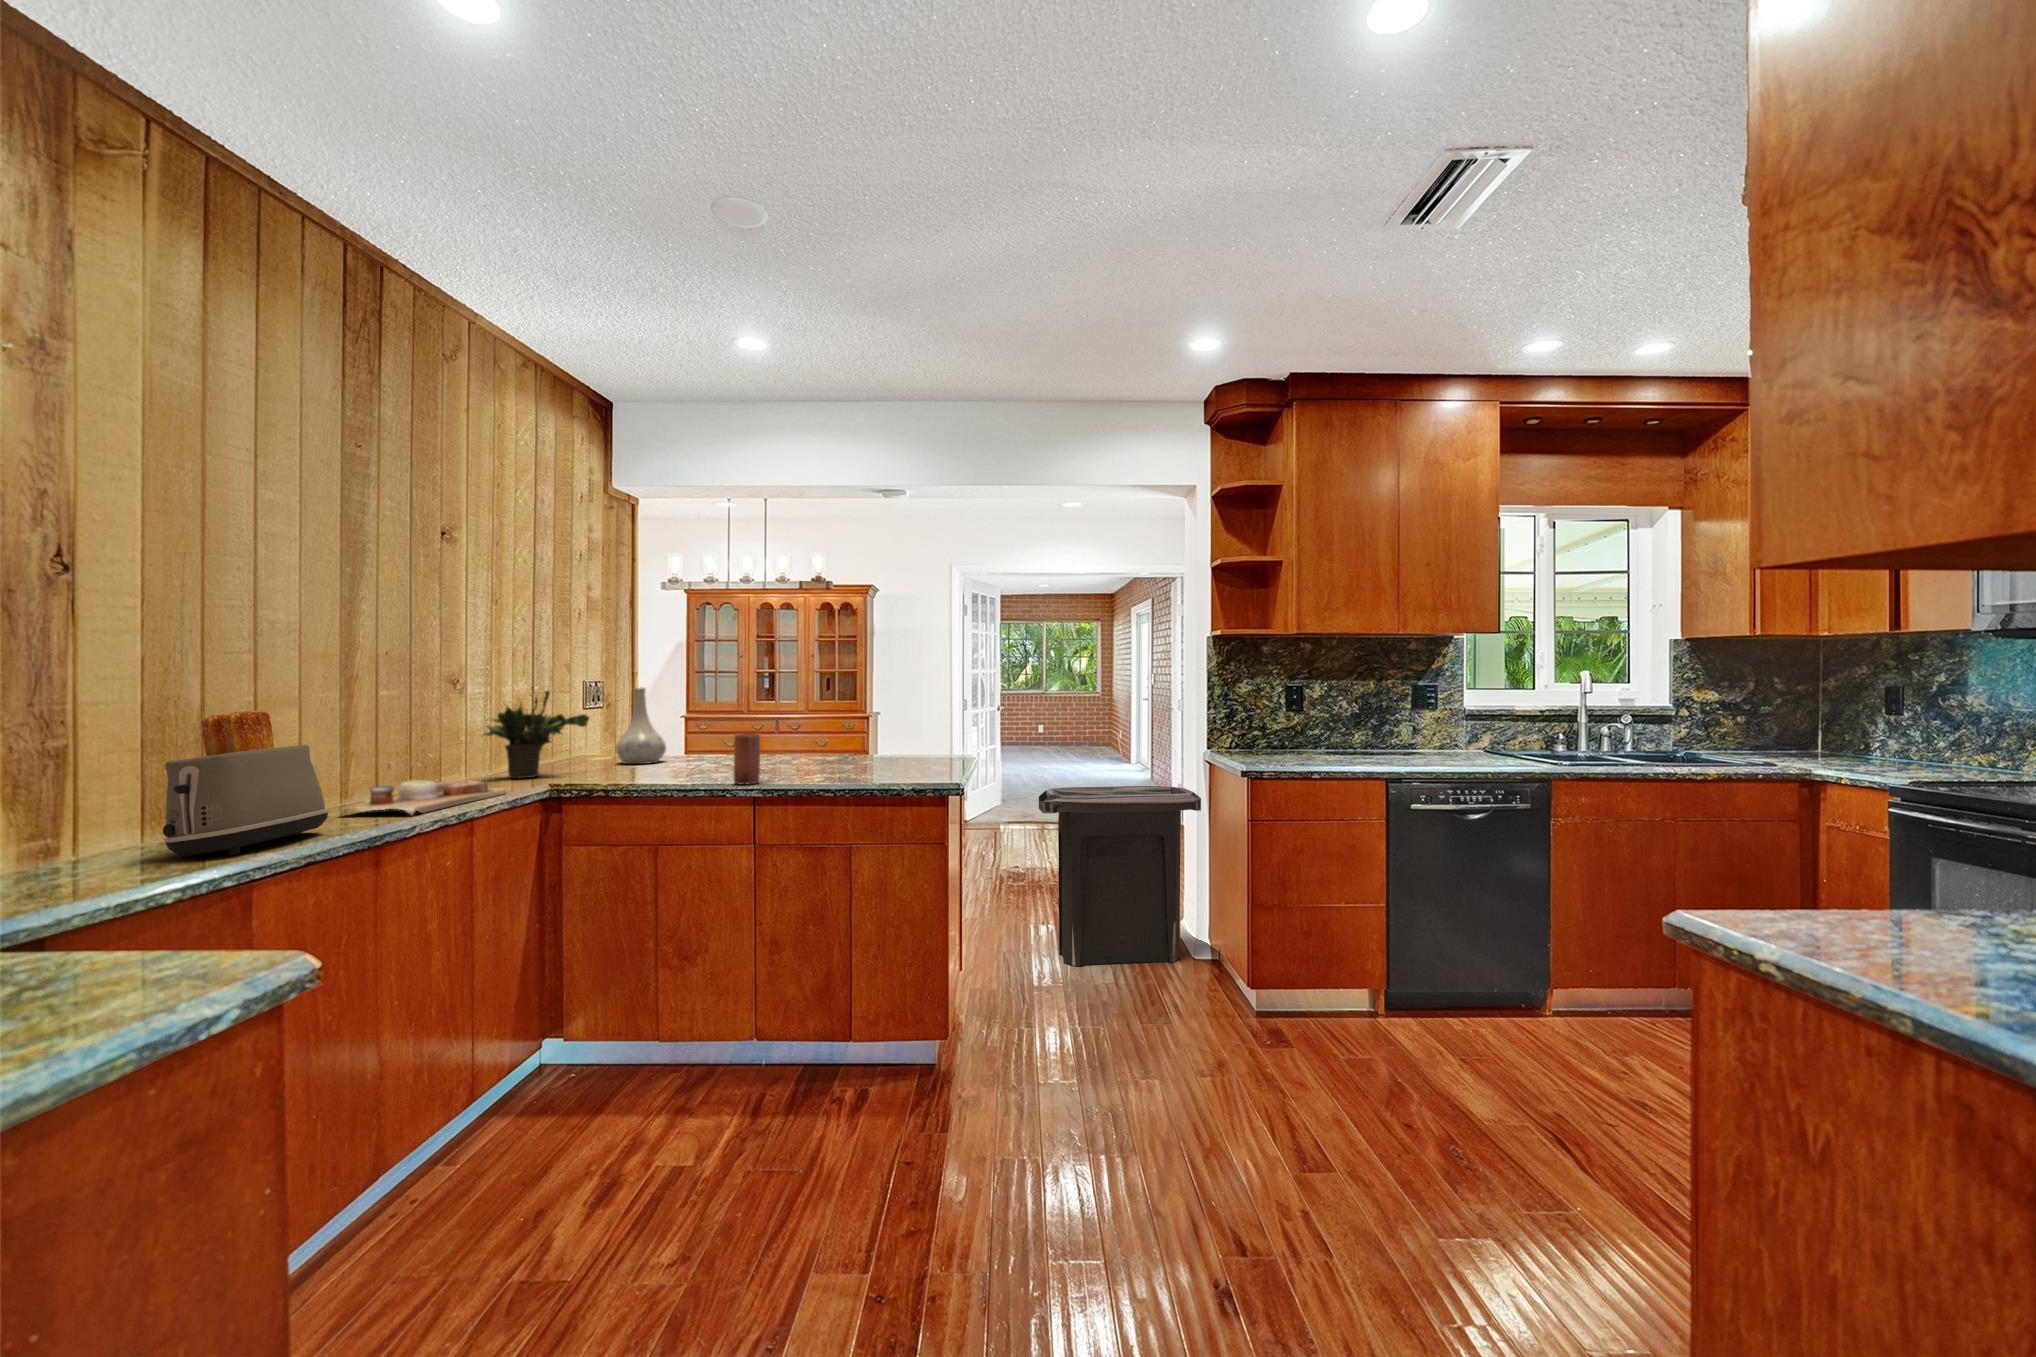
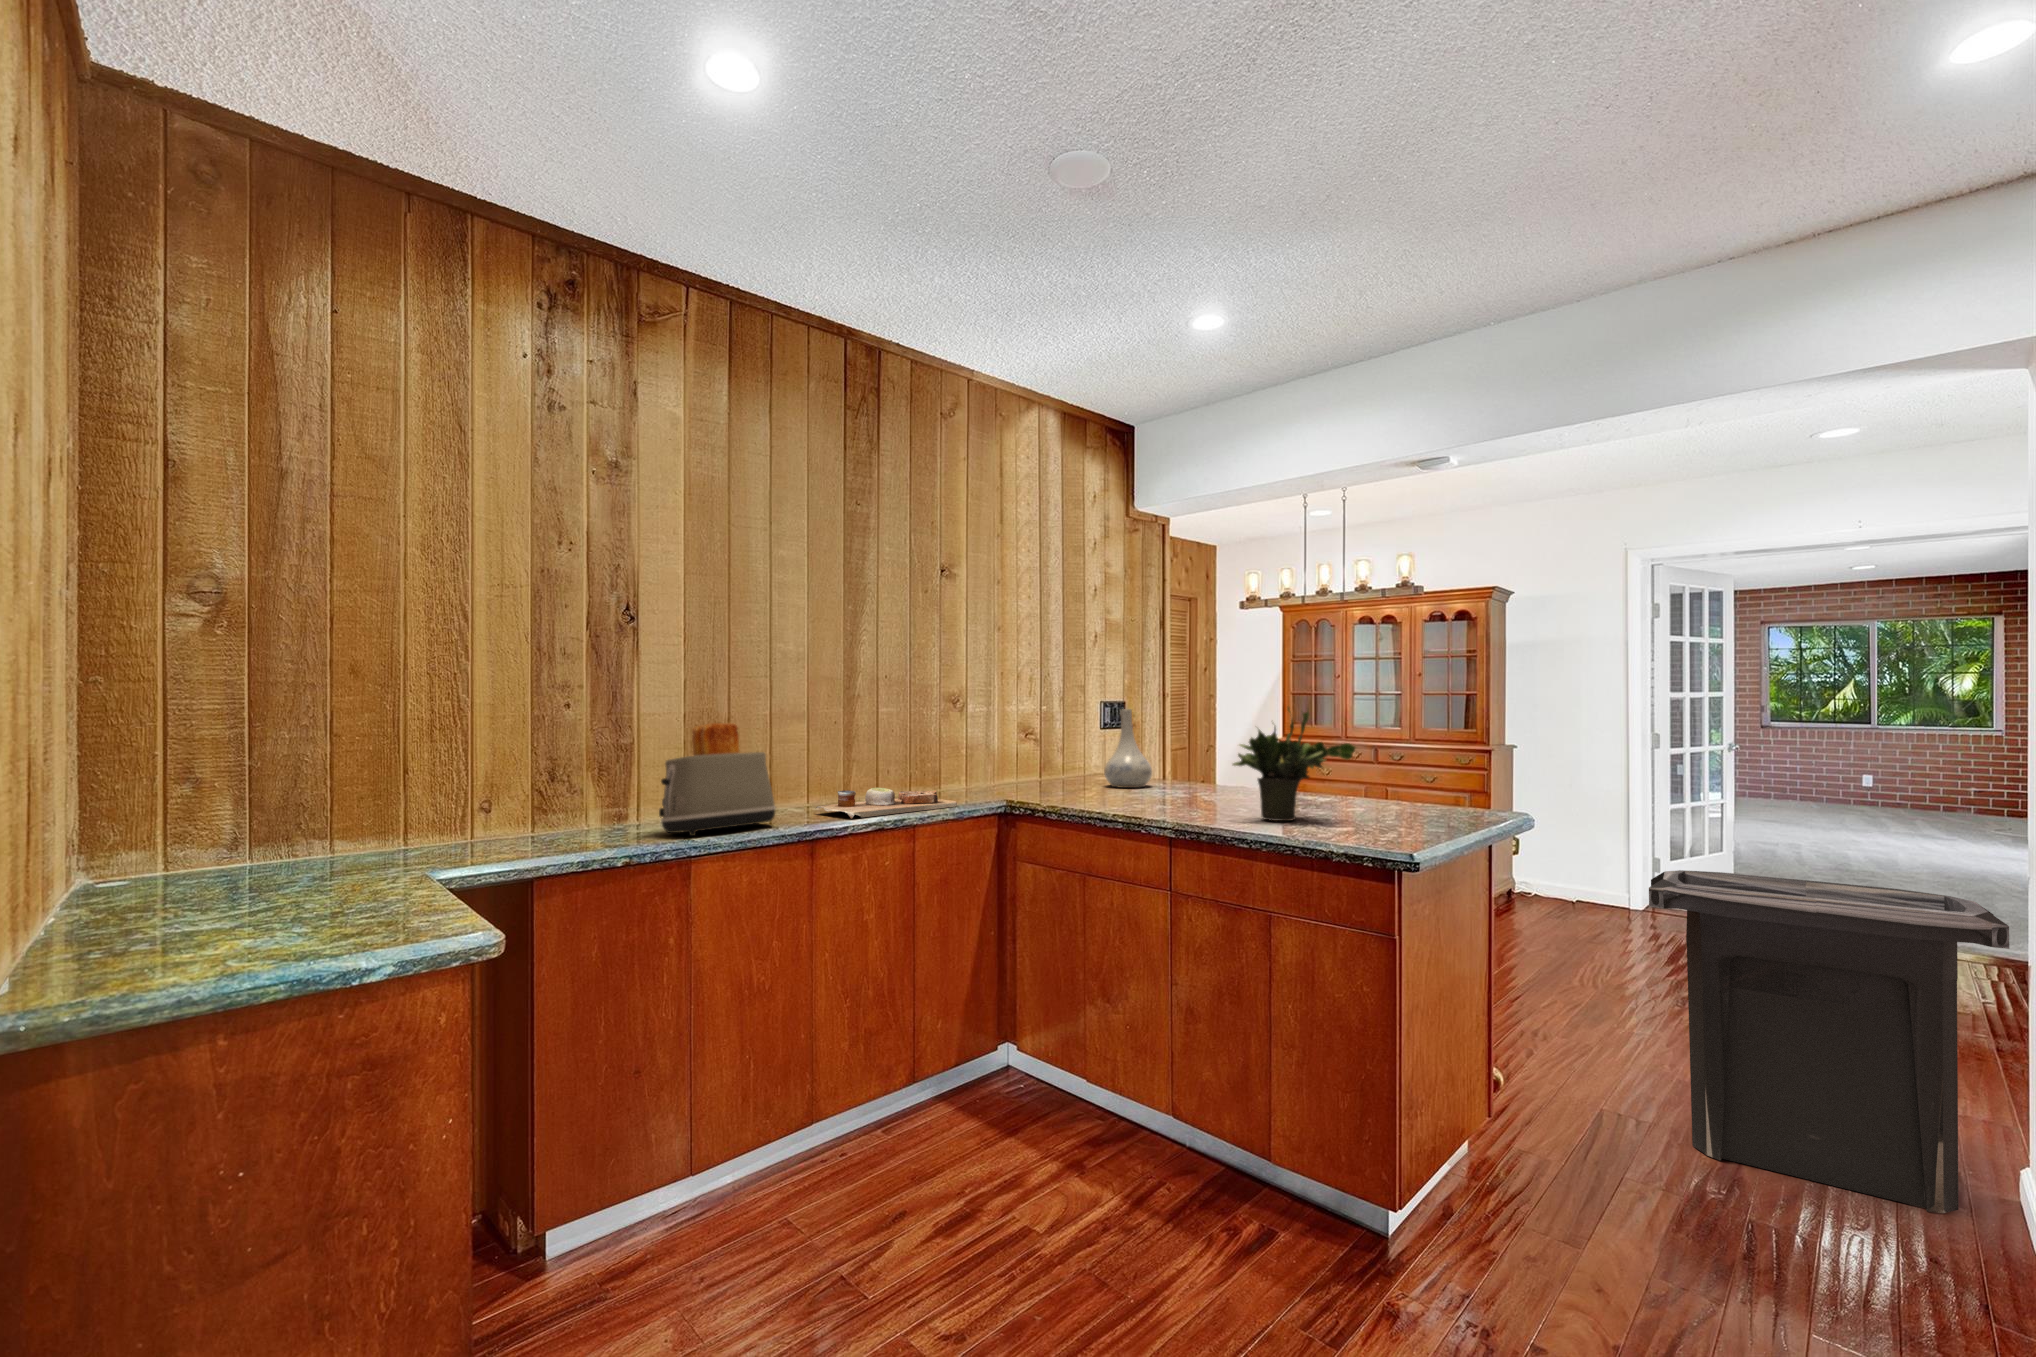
potted plant: present [483,687,589,778] -> present [1233,707,1356,821]
candle: present [734,733,760,785] -> none [1148,761,1176,820]

